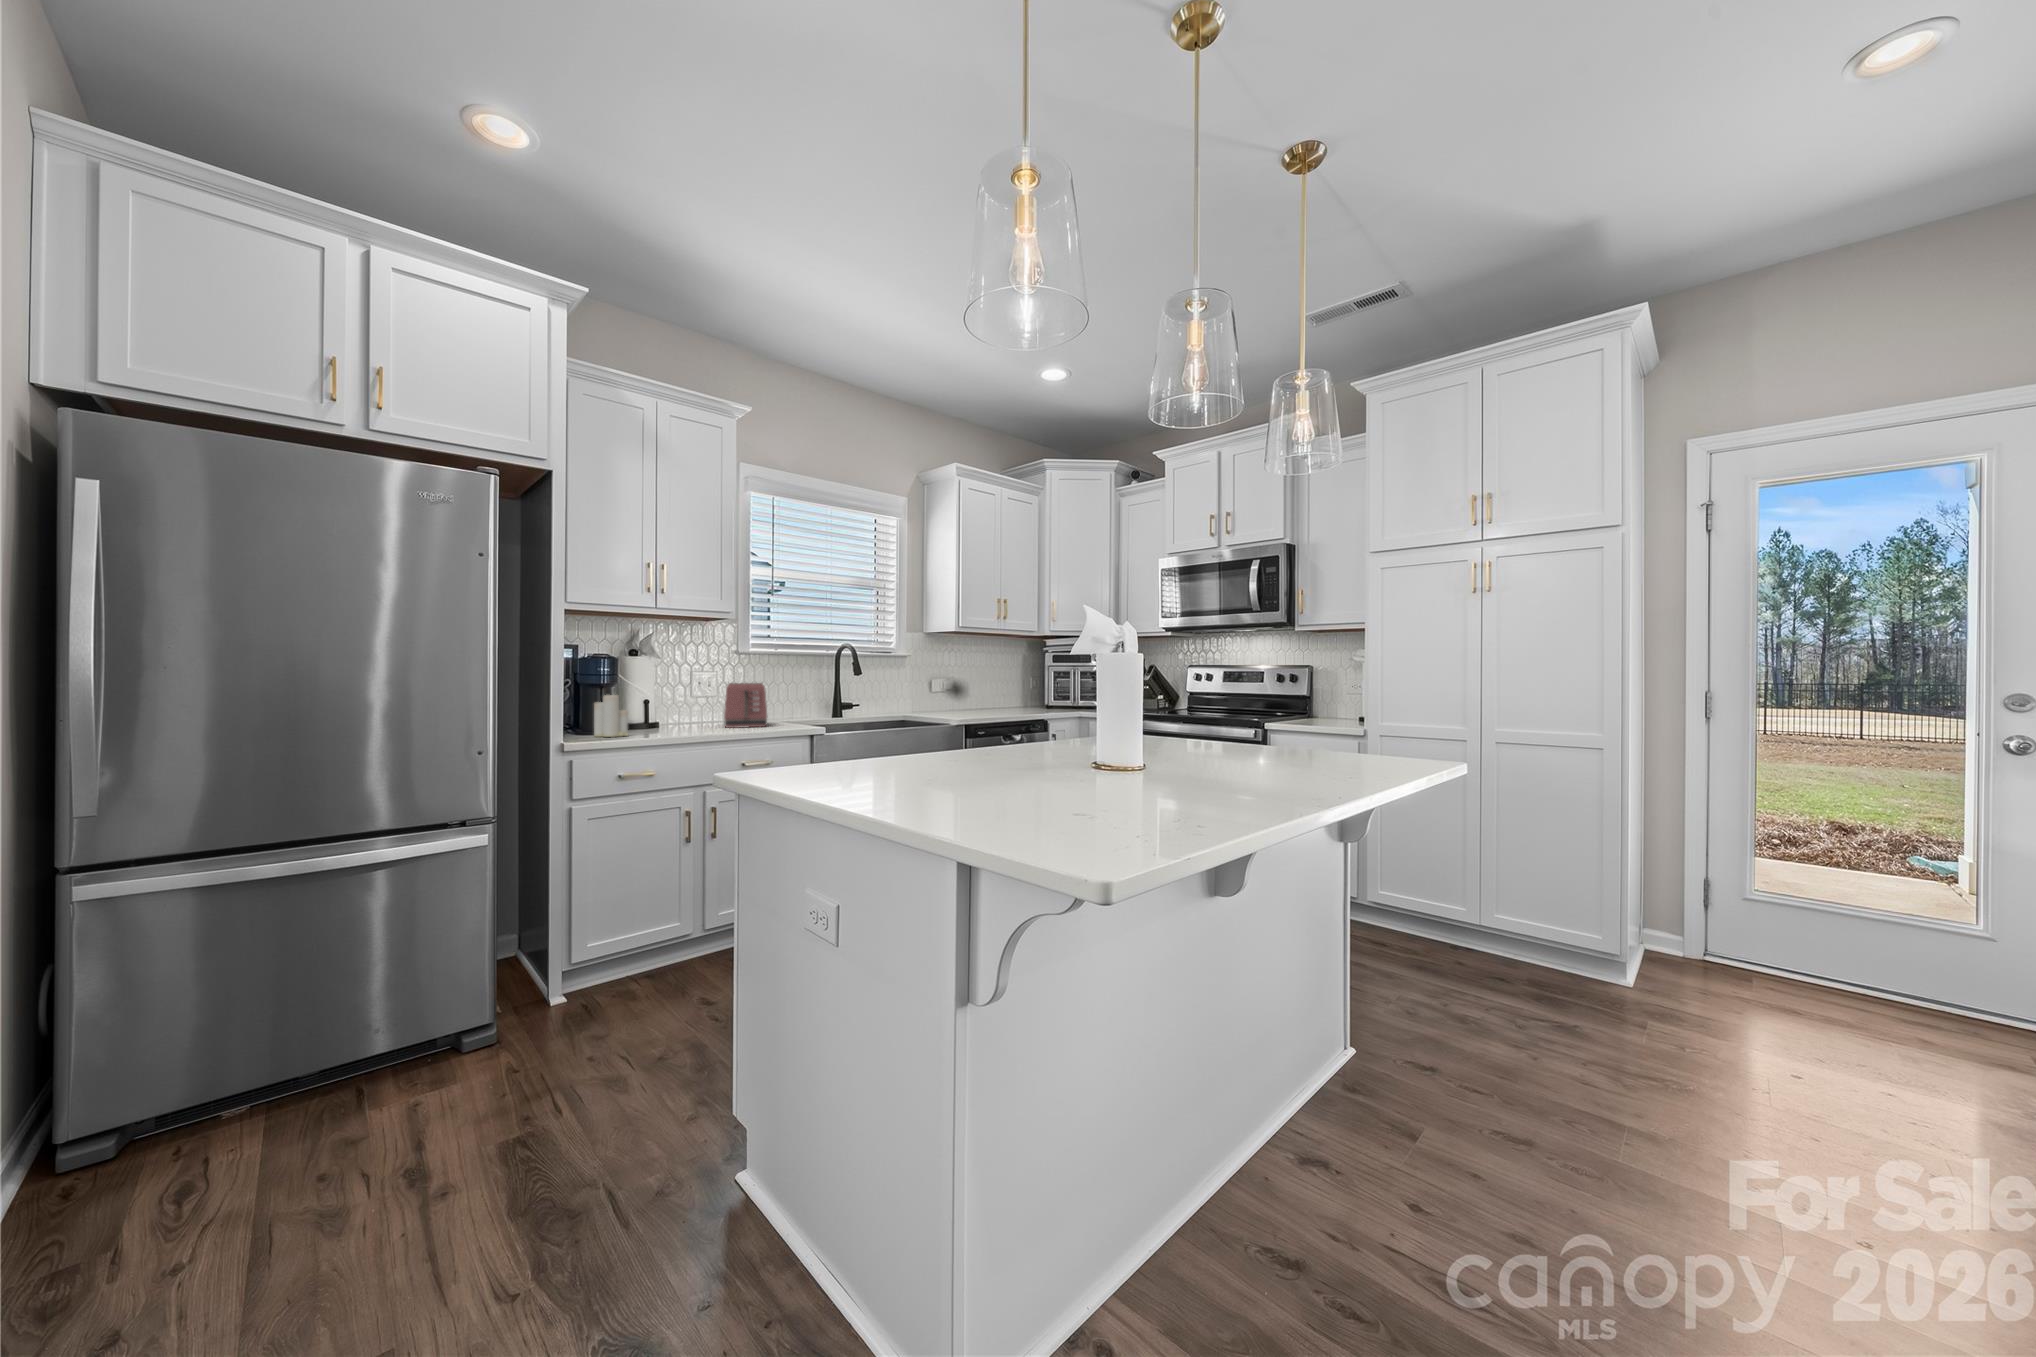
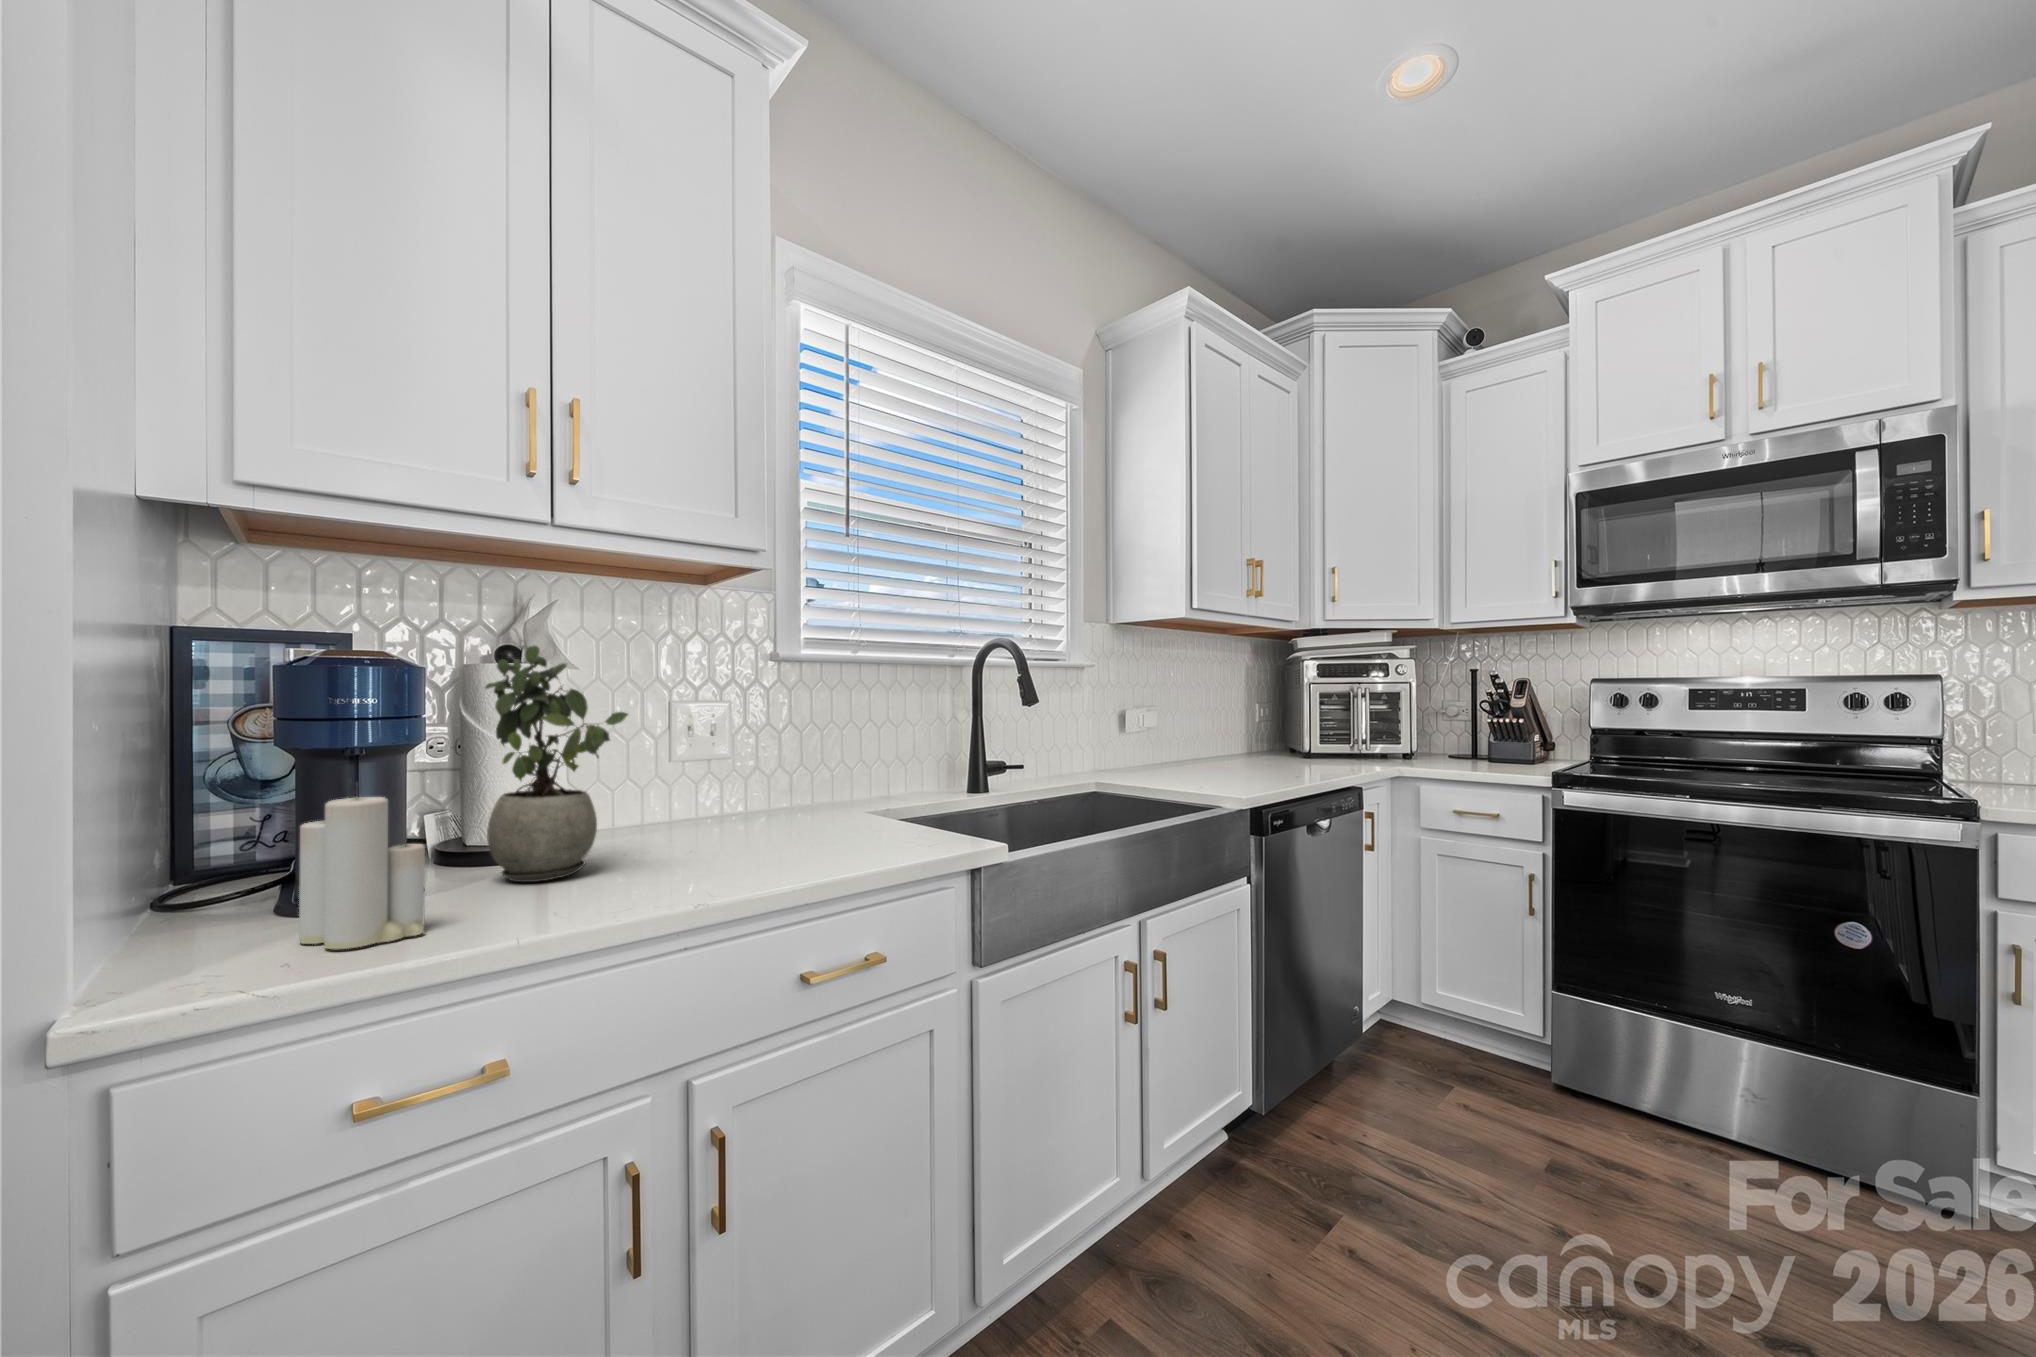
potted plant: none [632,650,684,732] -> present [485,645,628,882]
toaster: present [724,683,767,728] -> none [743,725,851,846]

